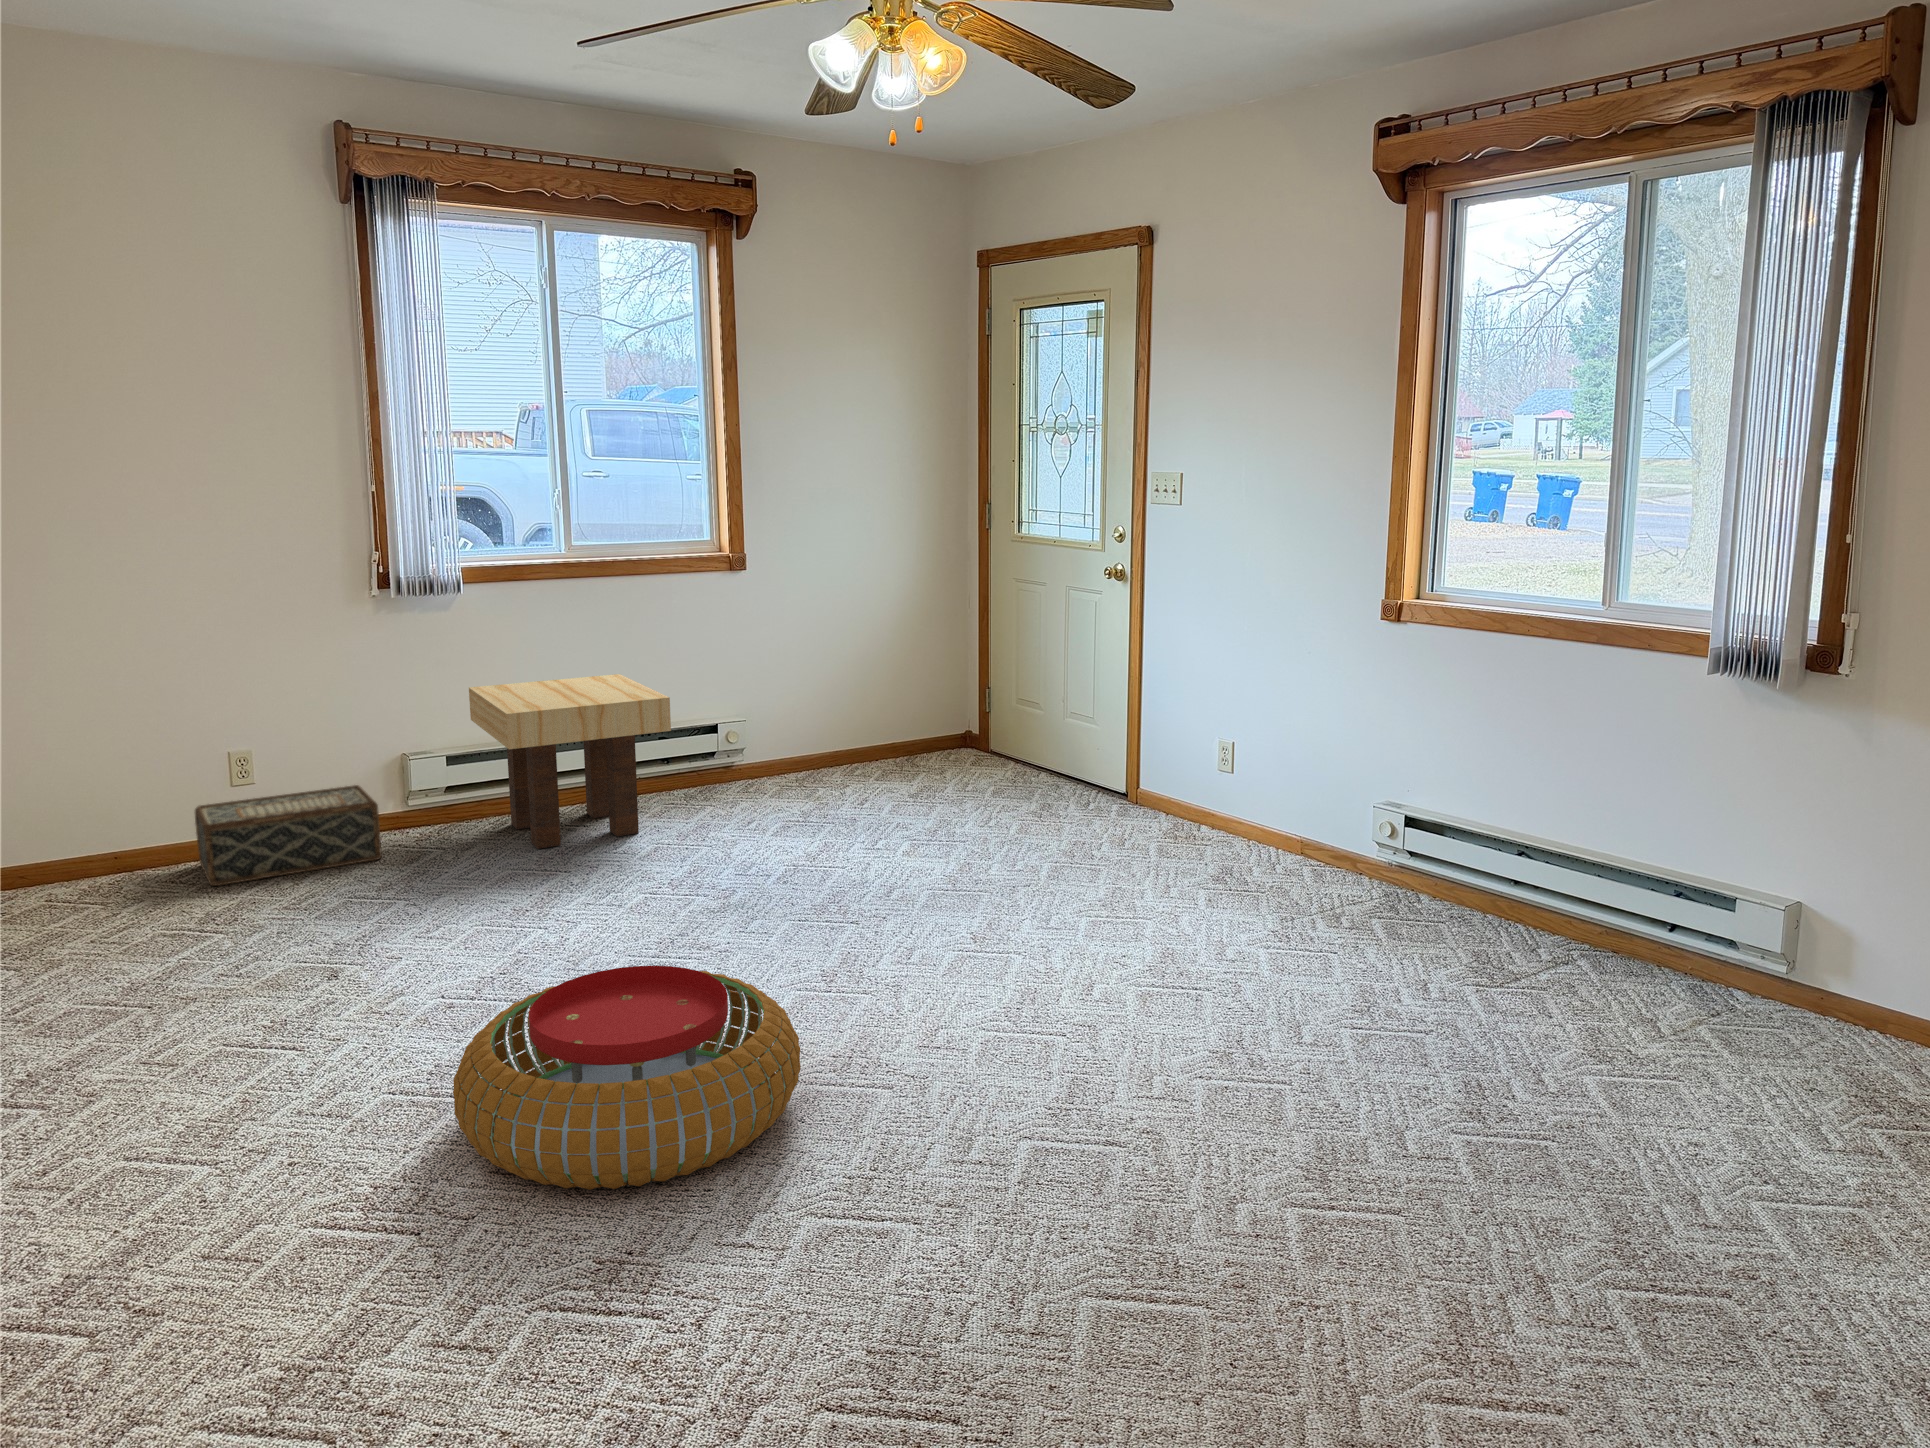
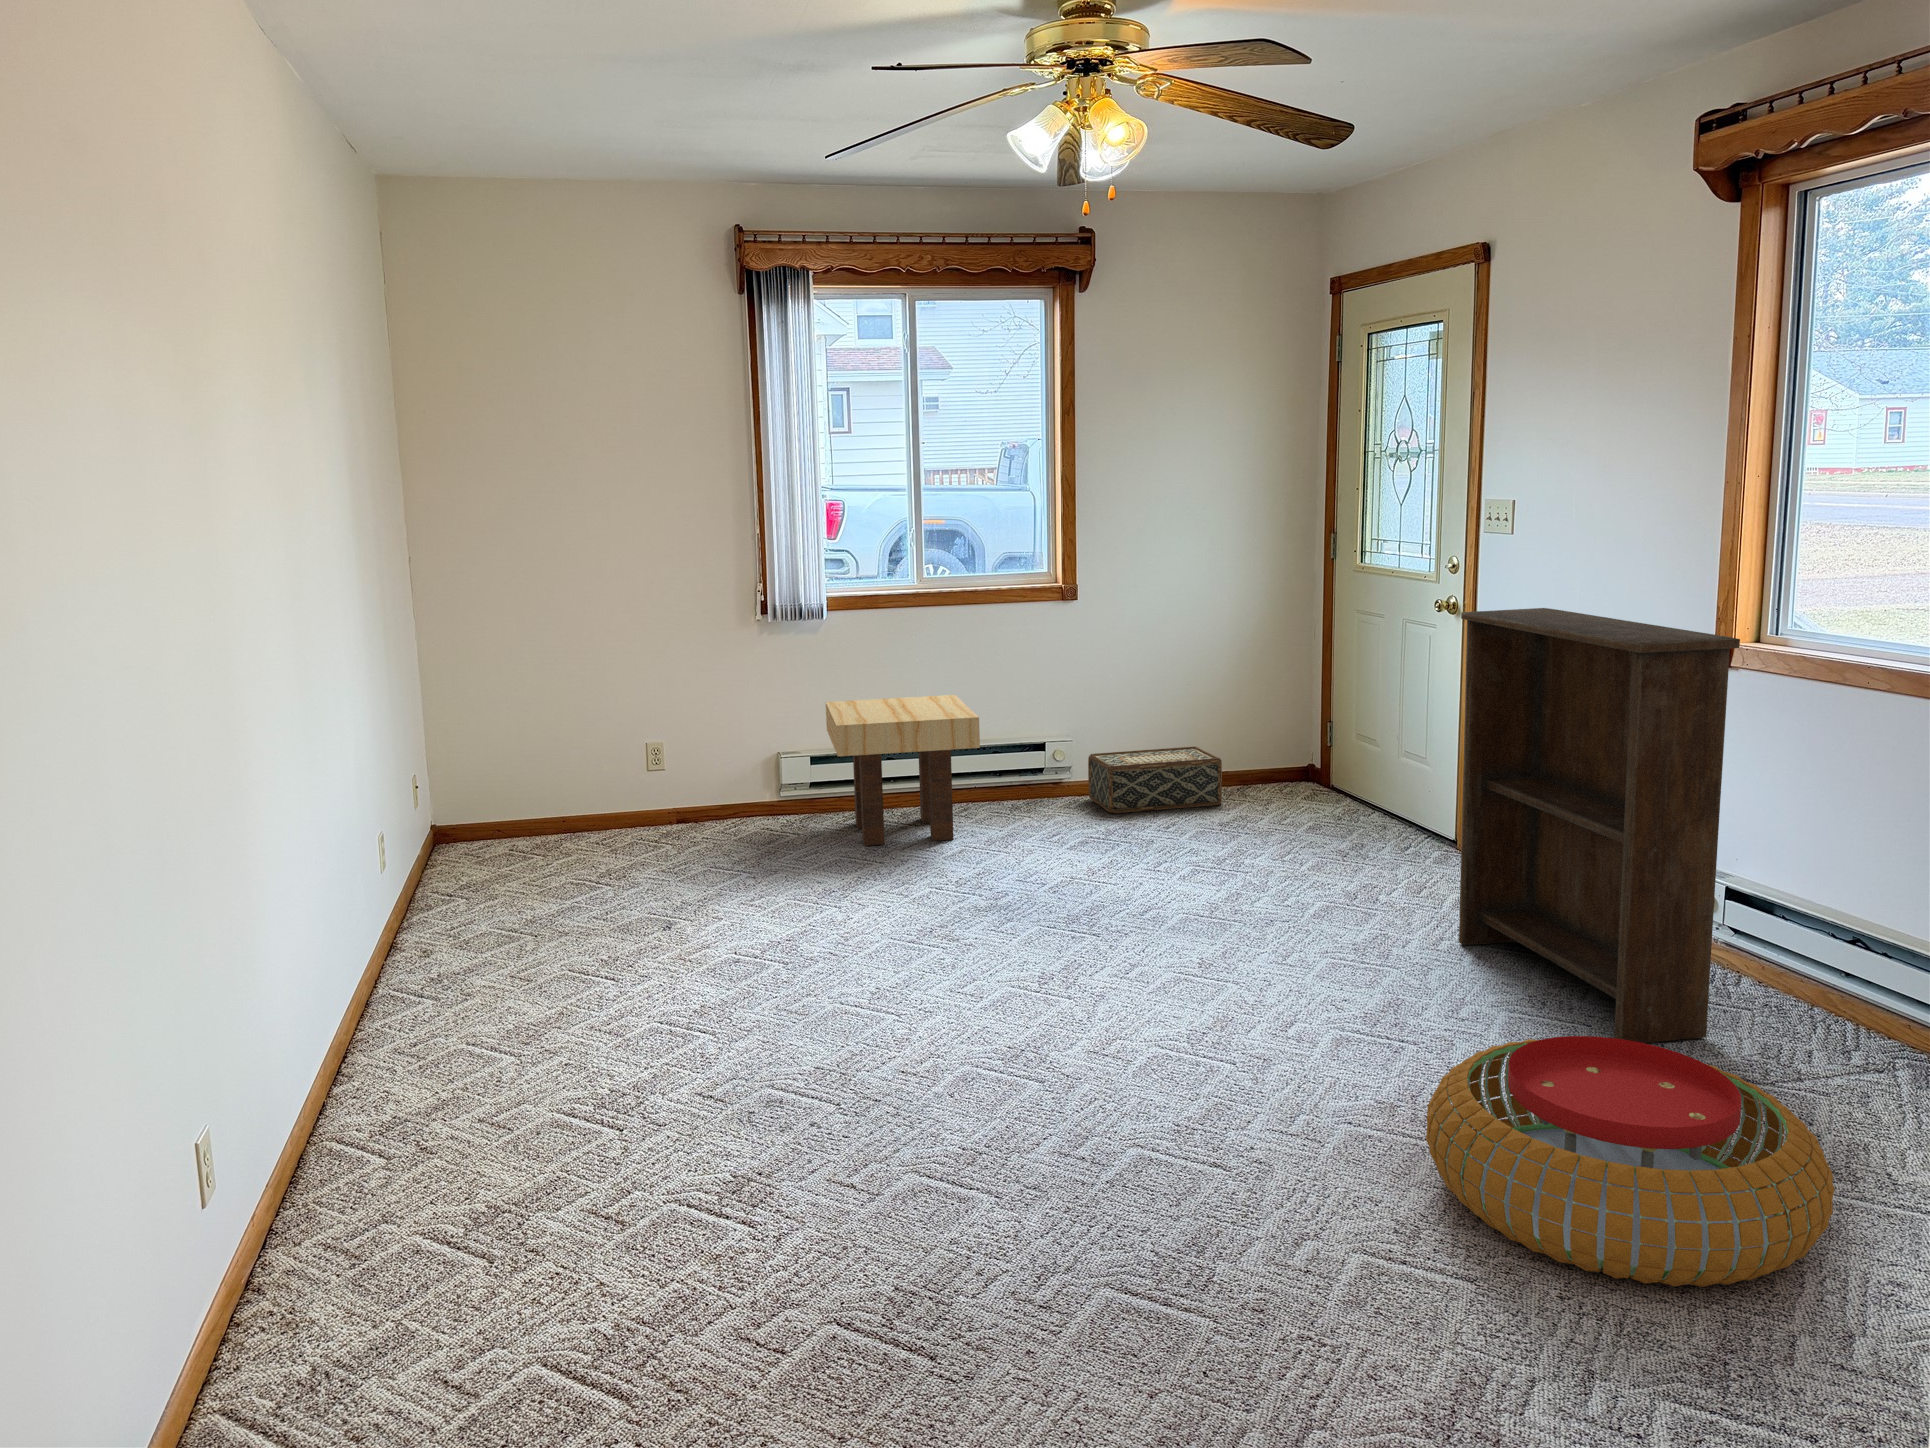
bookshelf: none [1186,576,1453,963] -> present [1459,608,1740,1043]
woven basket: present [195,785,382,886] -> present [1088,746,1222,813]
pouf: present [453,966,801,1190] -> present [1426,1036,1834,1287]

